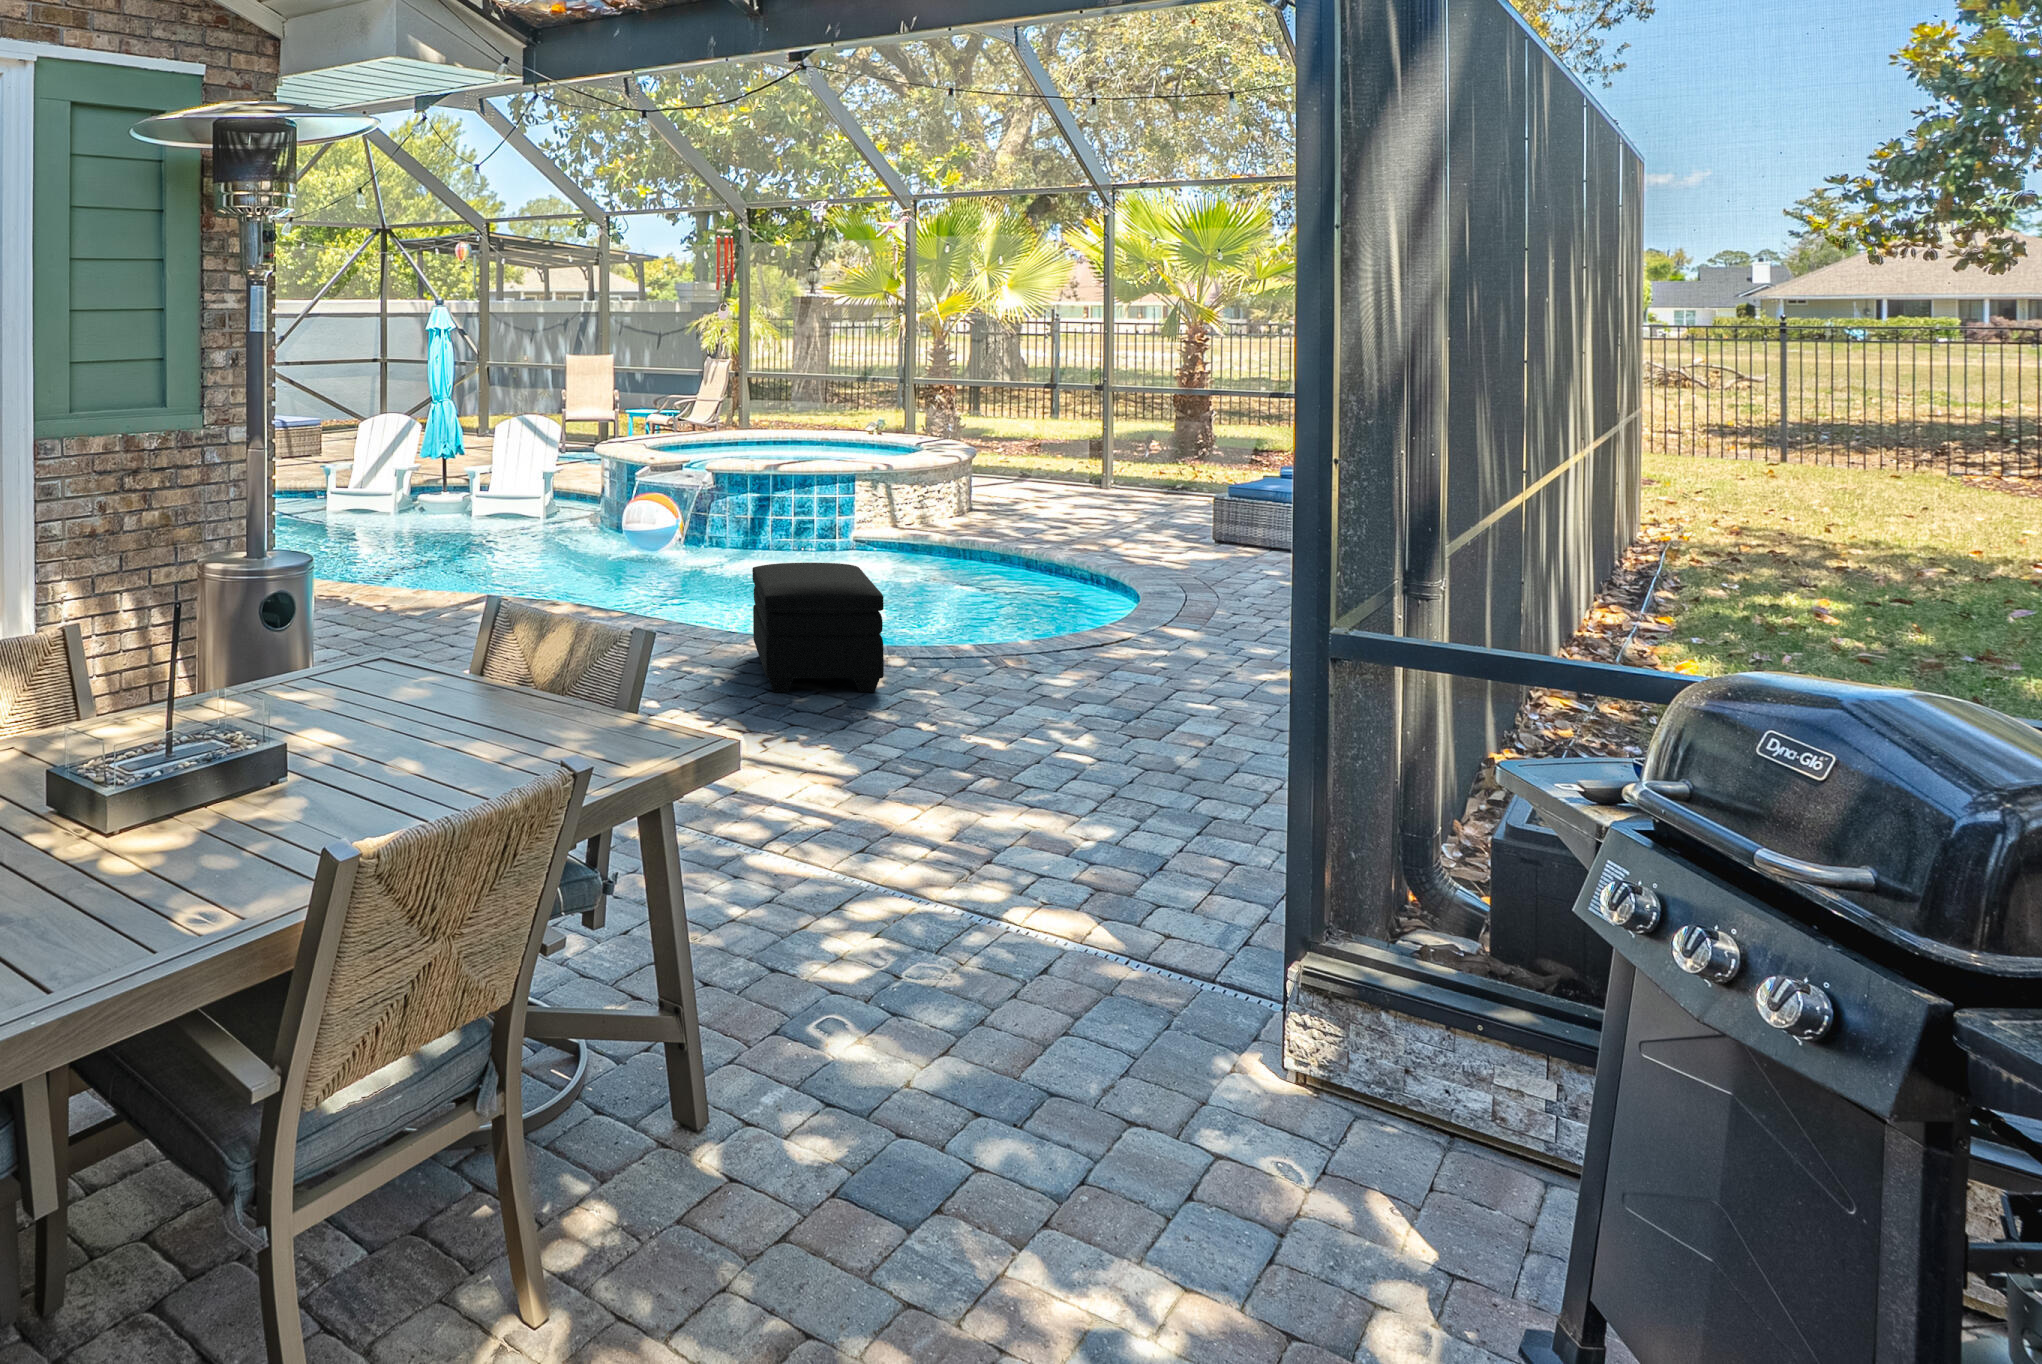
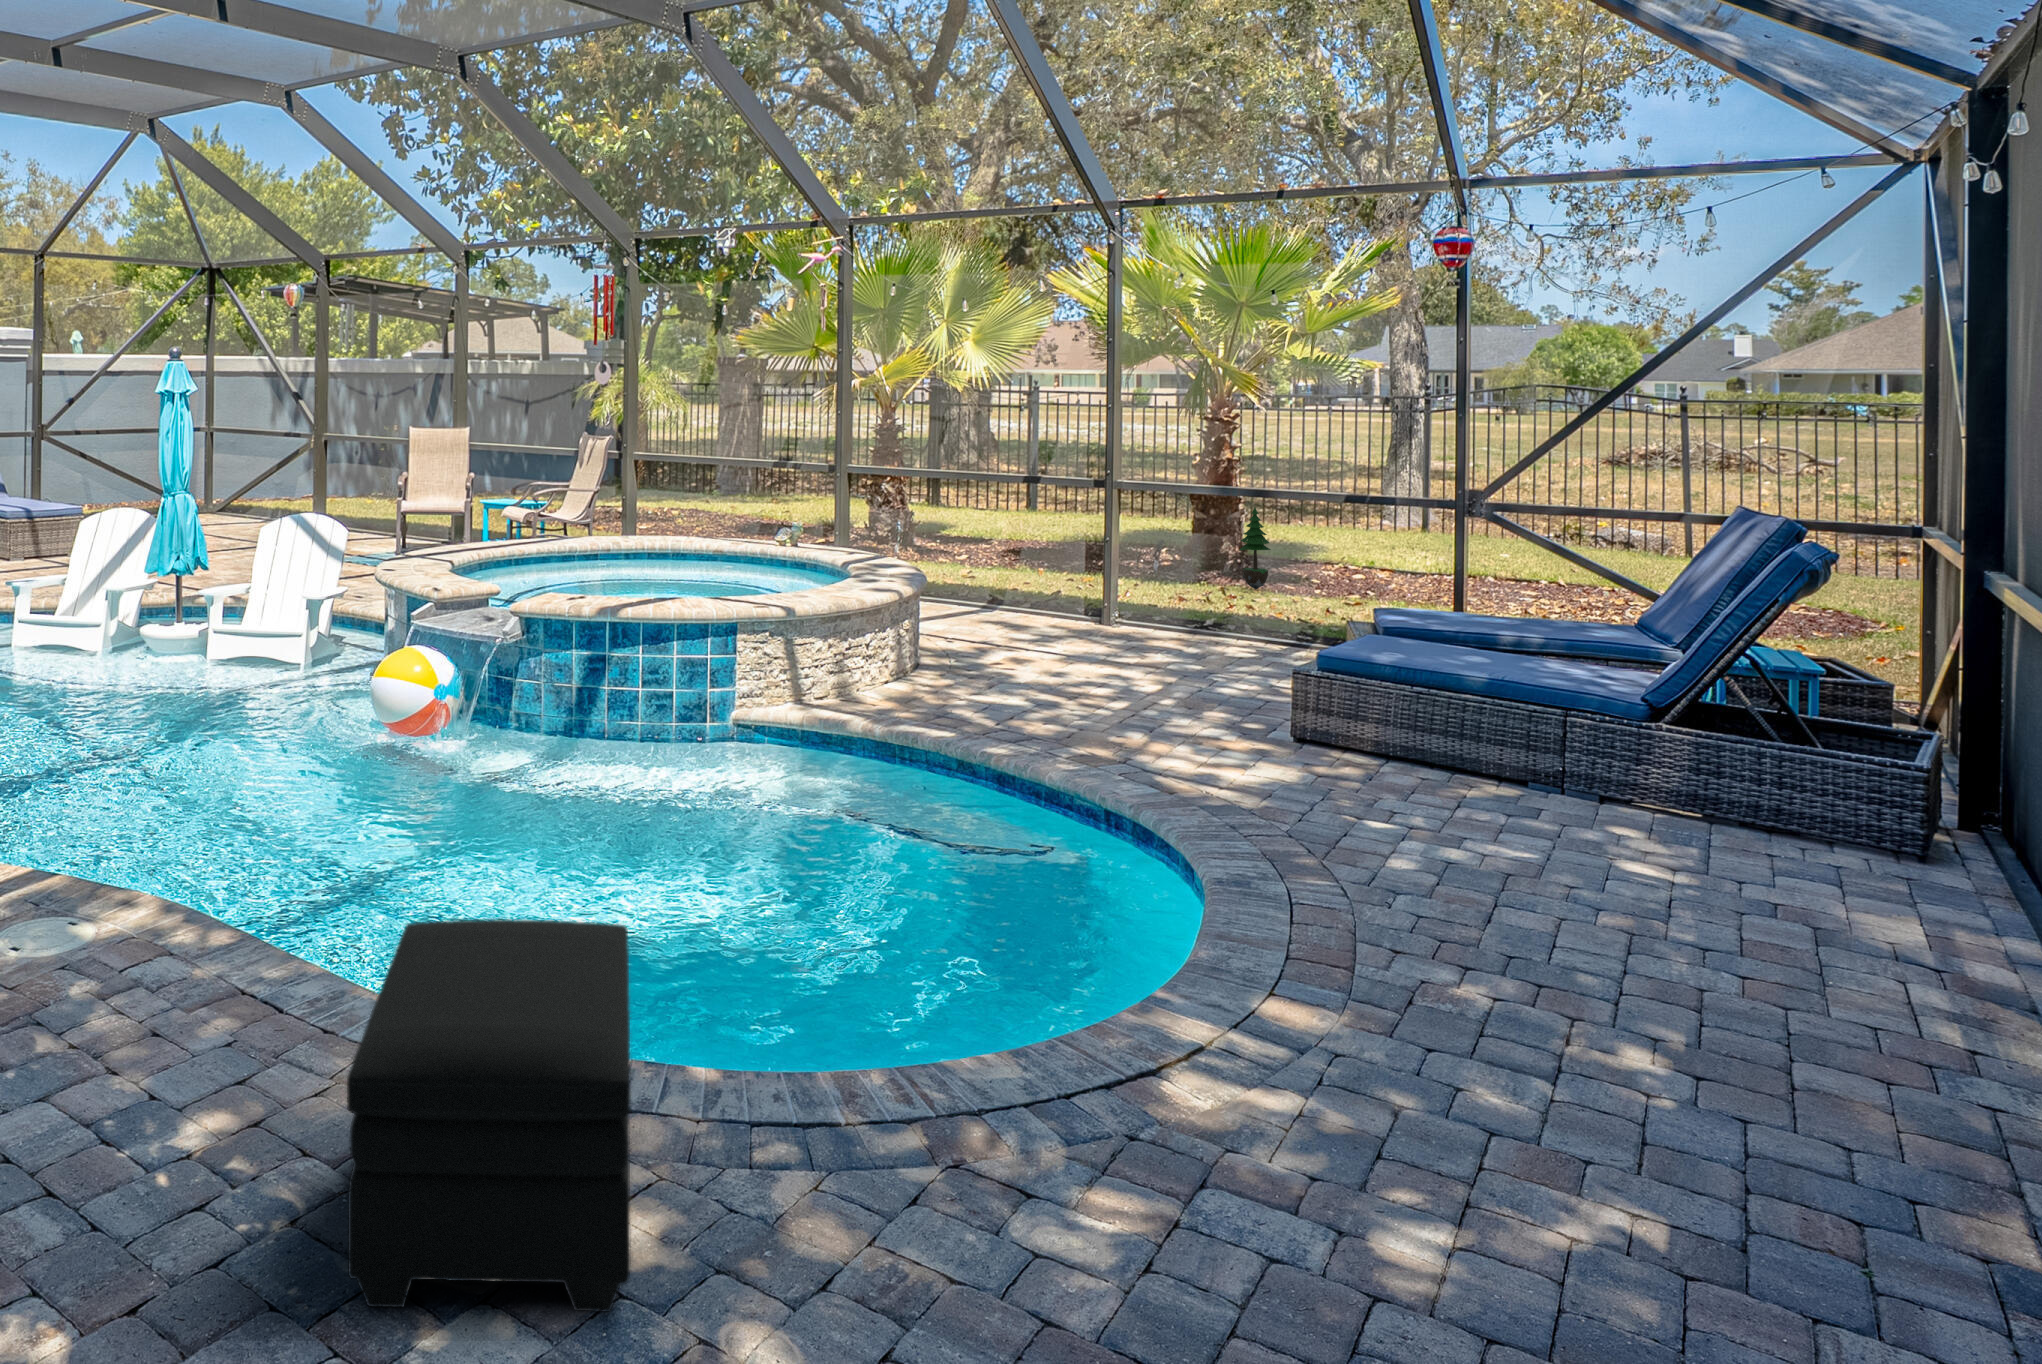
potted tree: none [1206,408,1230,470] -> present [1239,507,1271,589]

